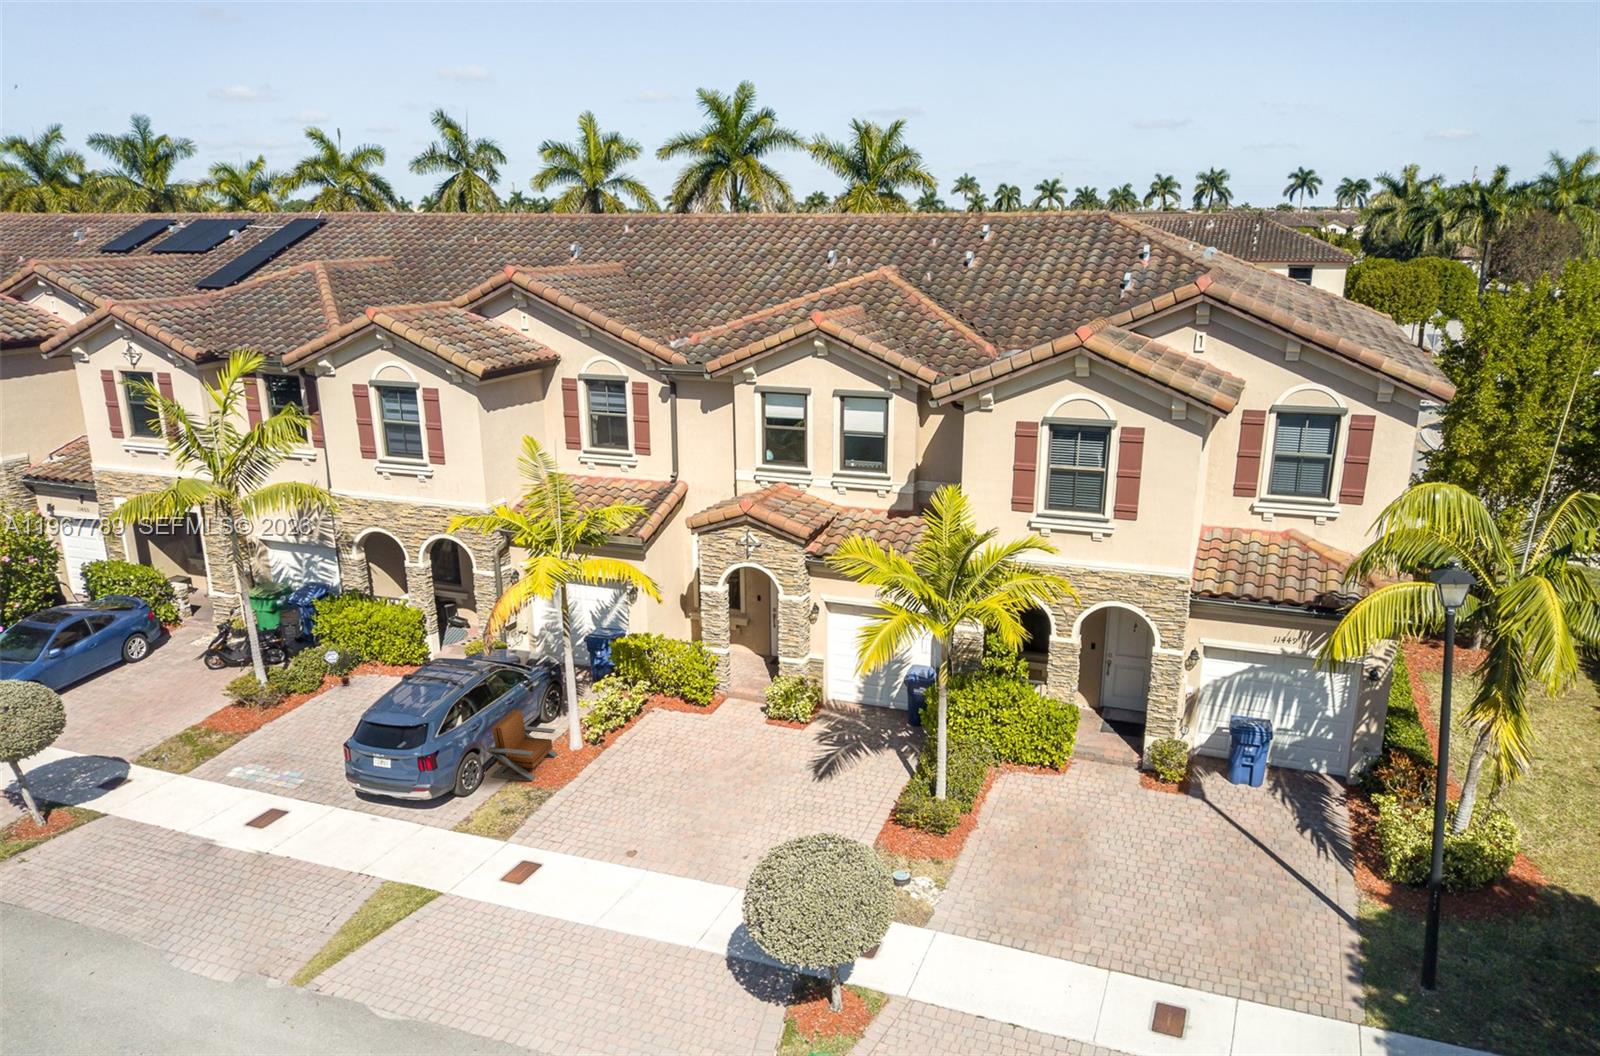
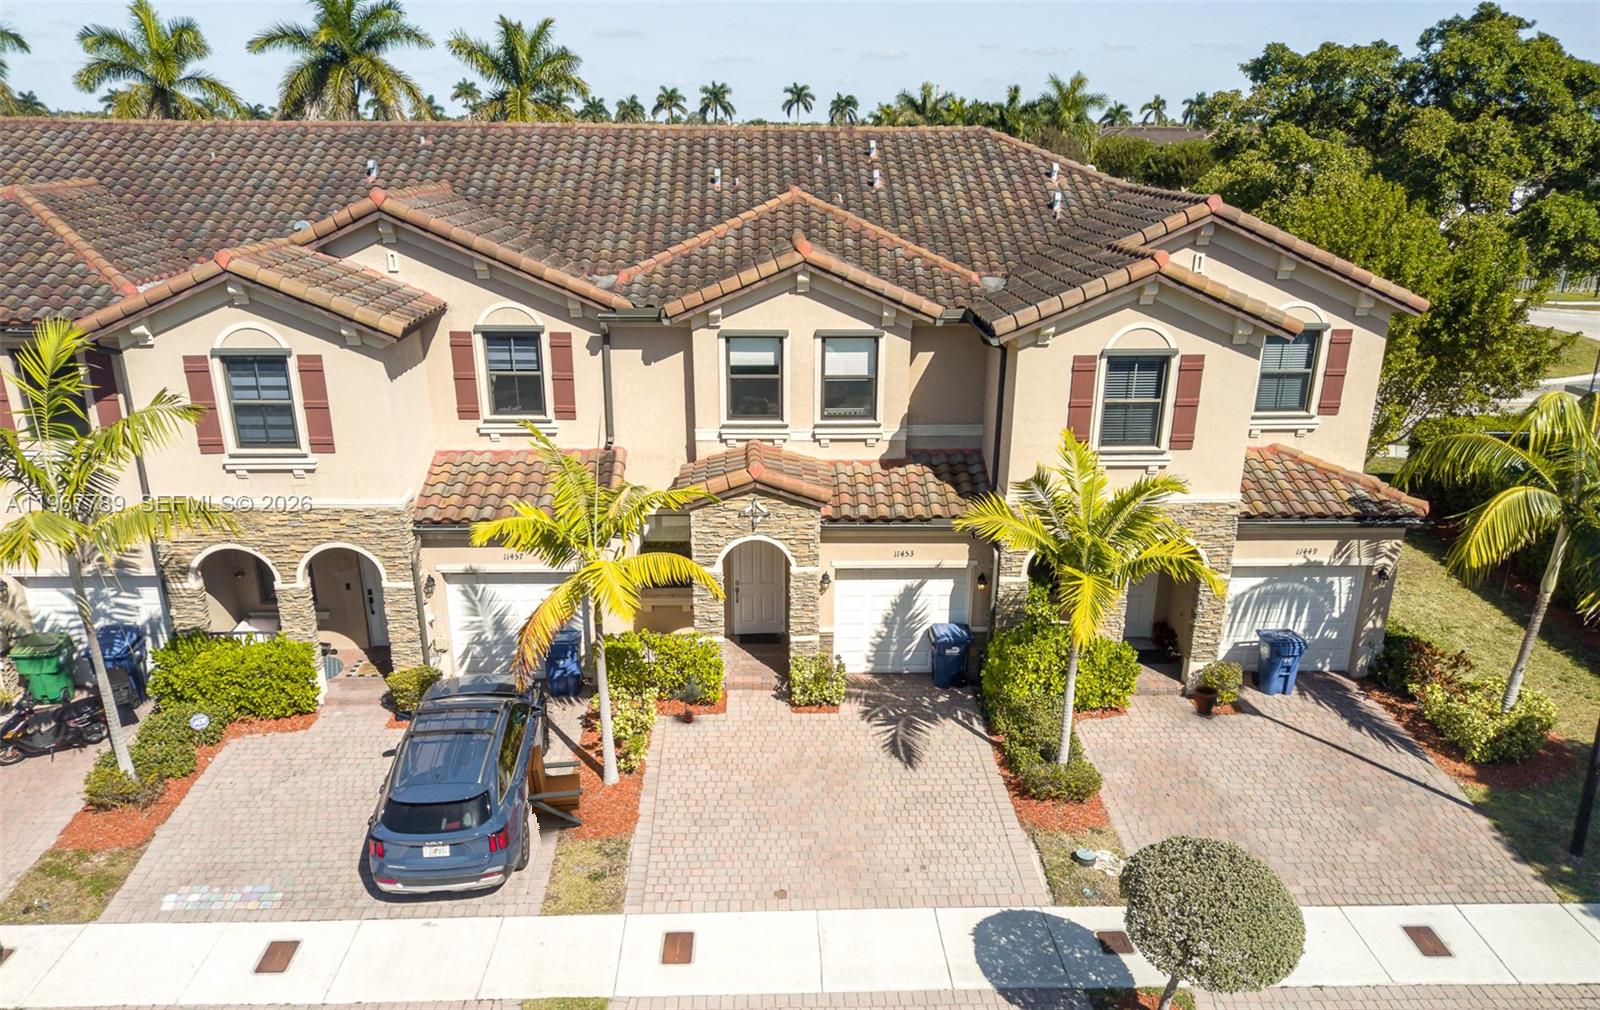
potted tree: present [329,648,357,686] -> present [670,676,707,723]
waste bin: none [1138,759,1168,795] -> present [1193,685,1219,719]

